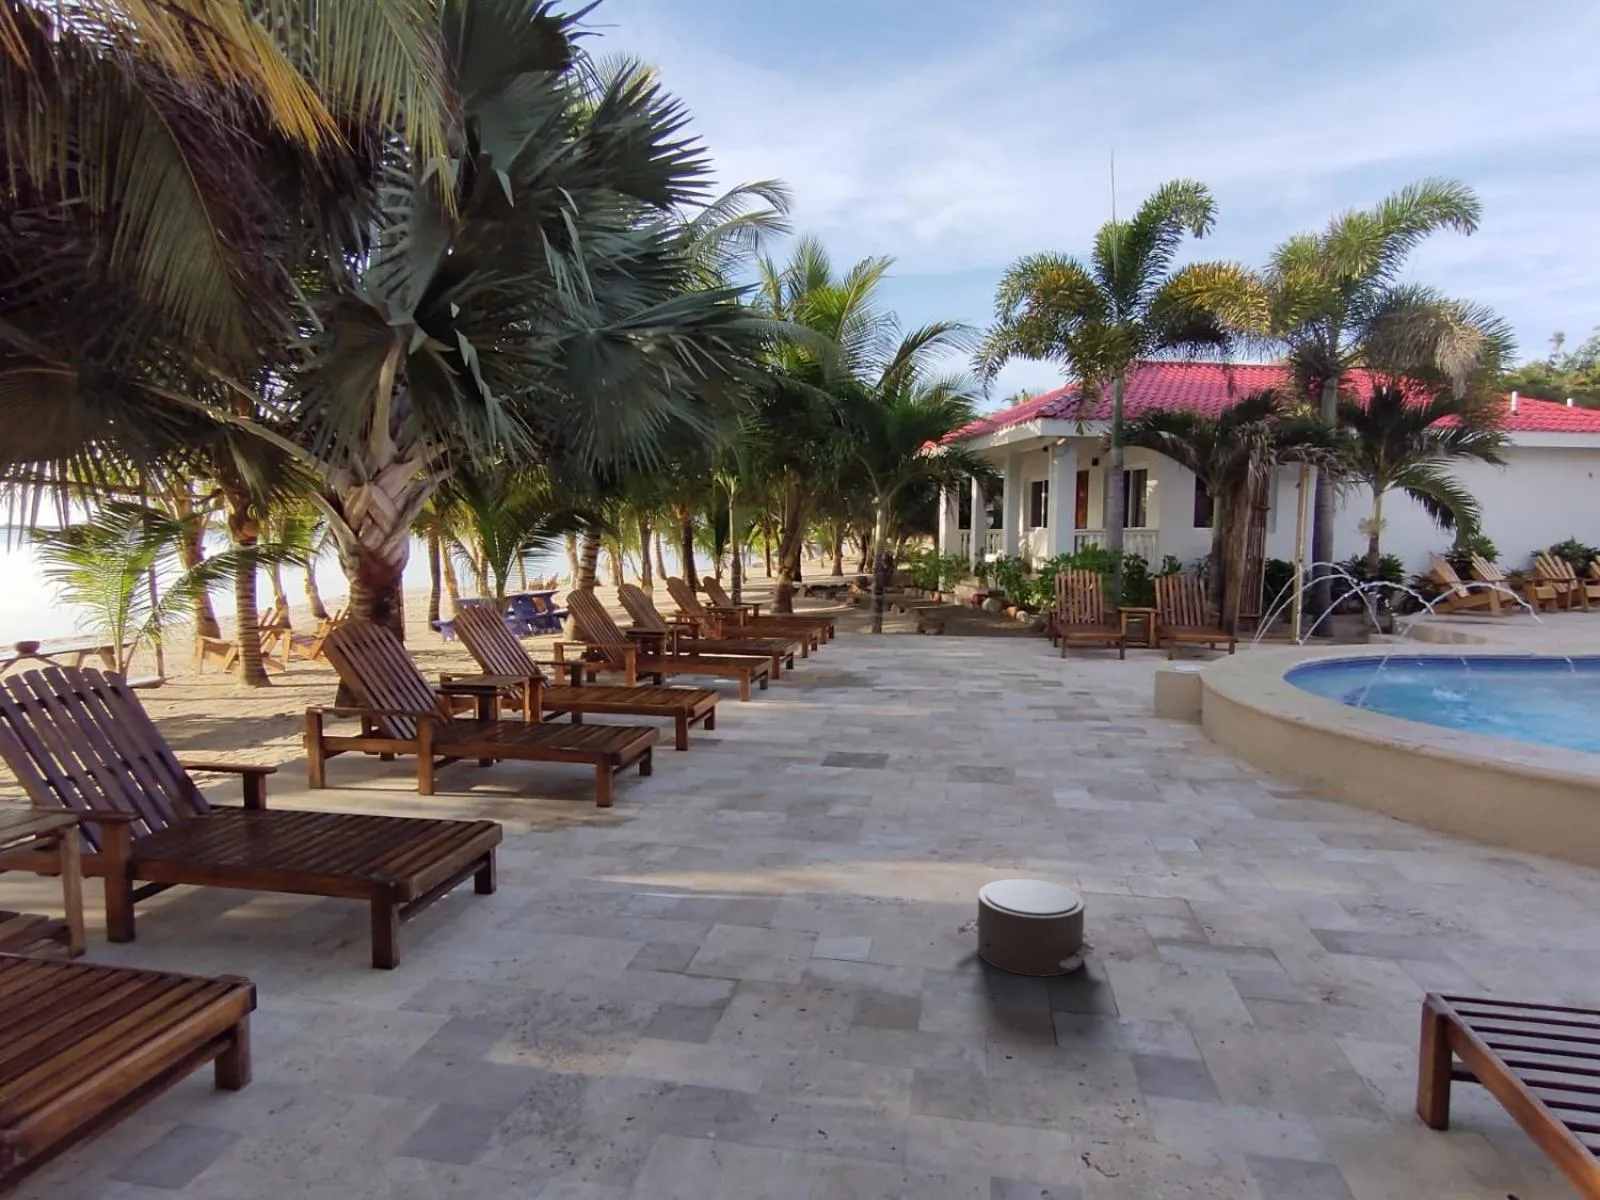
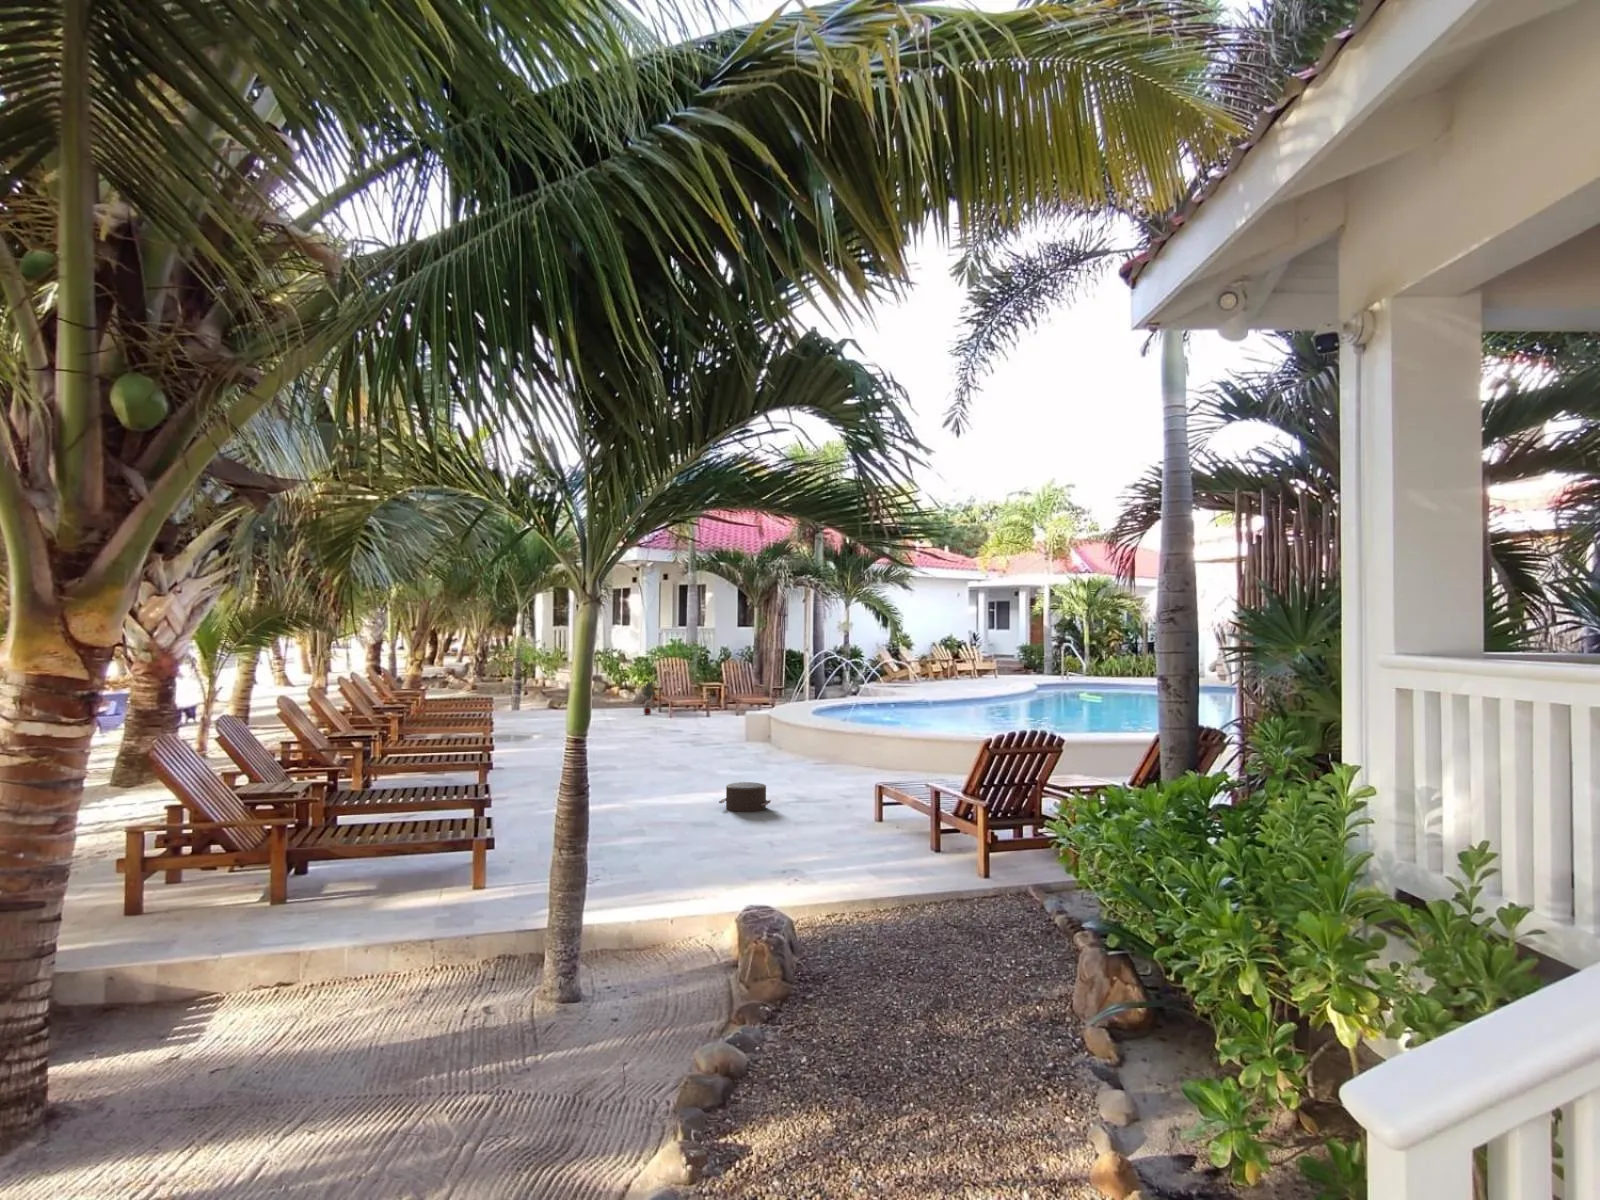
potted tree: none [1024,596,1055,651] -> present [643,679,661,715]

